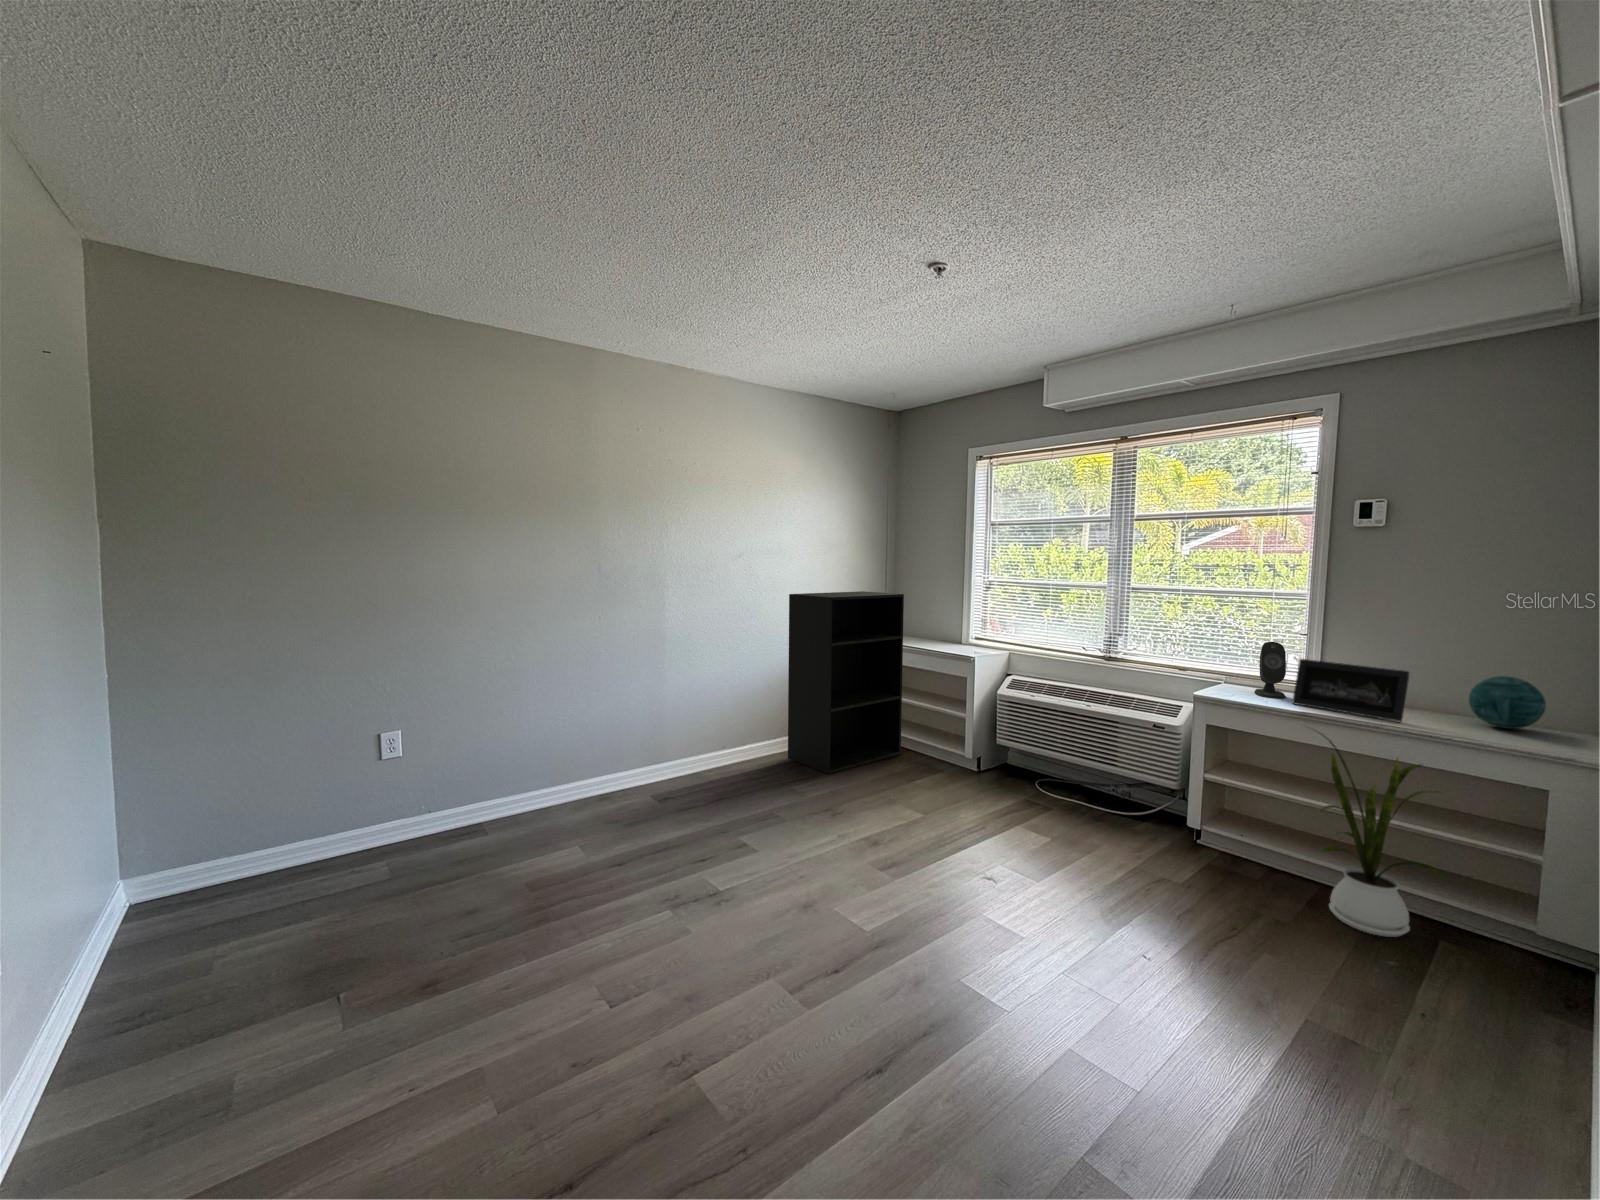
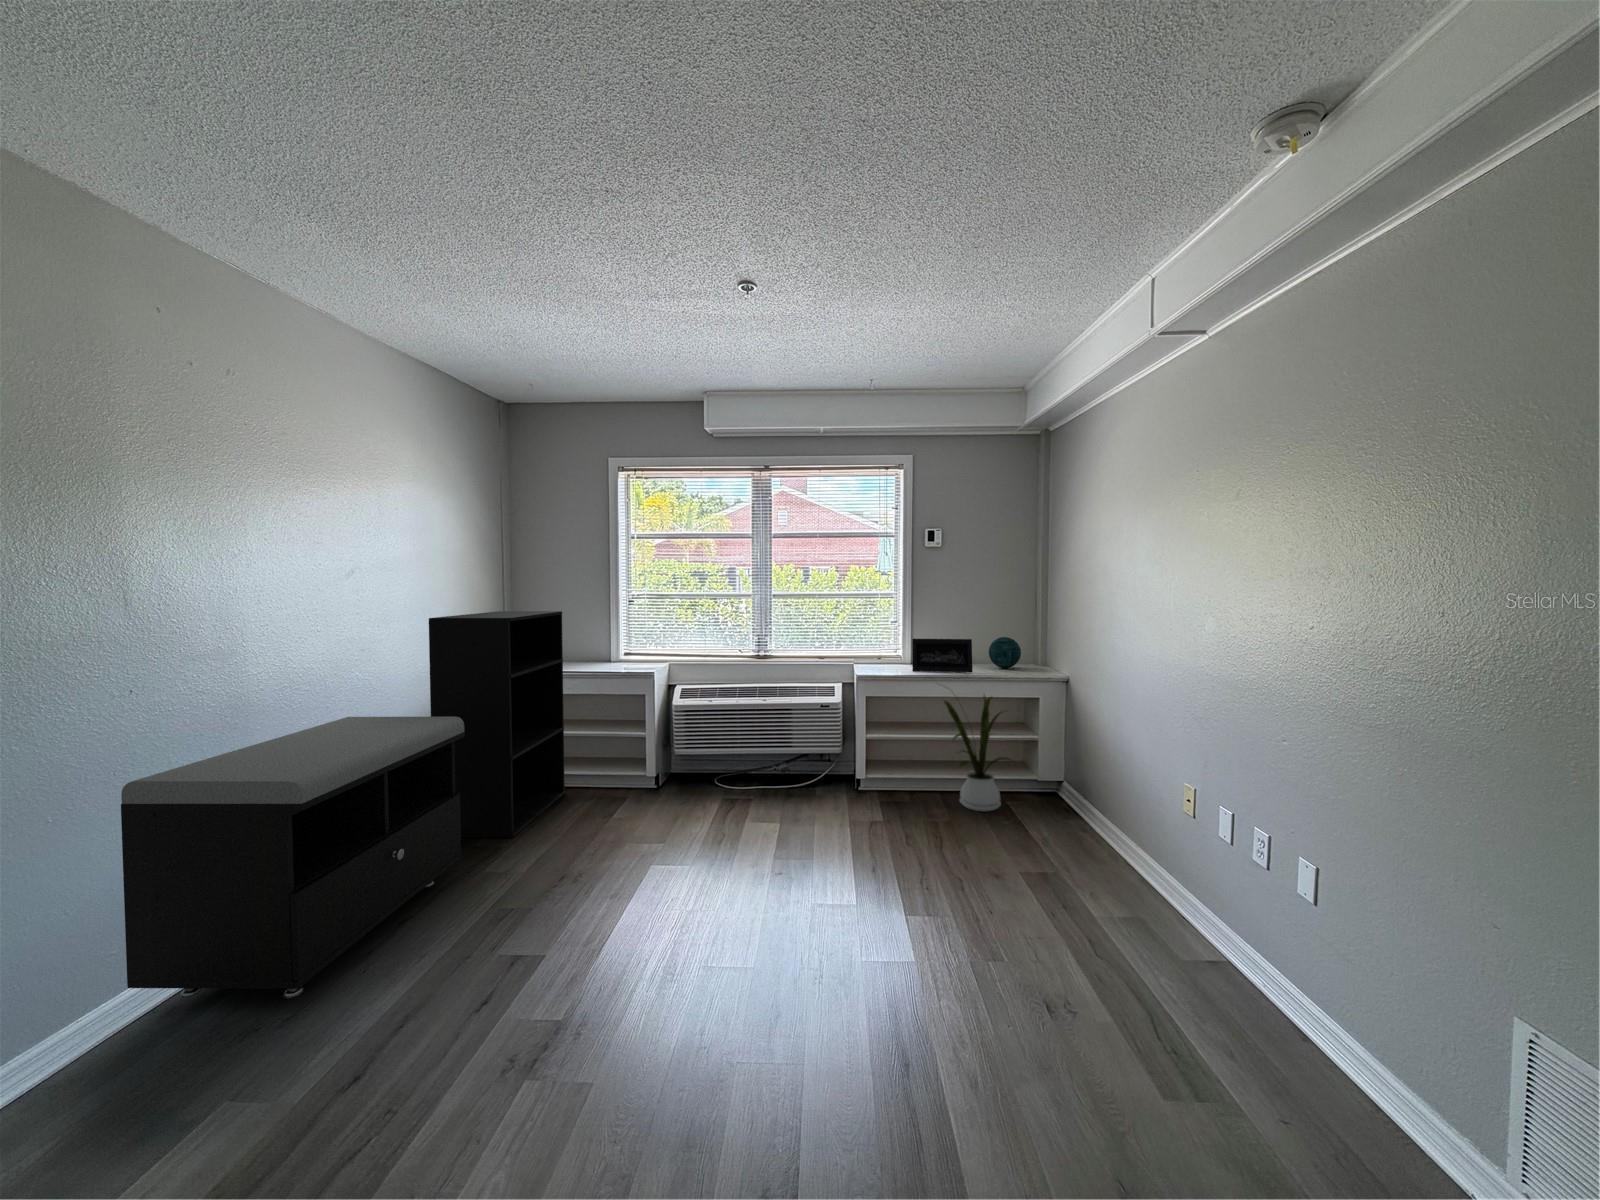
speaker: present [1254,642,1286,698] -> none [878,629,901,669]
storage bench: none [589,659,777,819] -> present [121,717,465,998]

